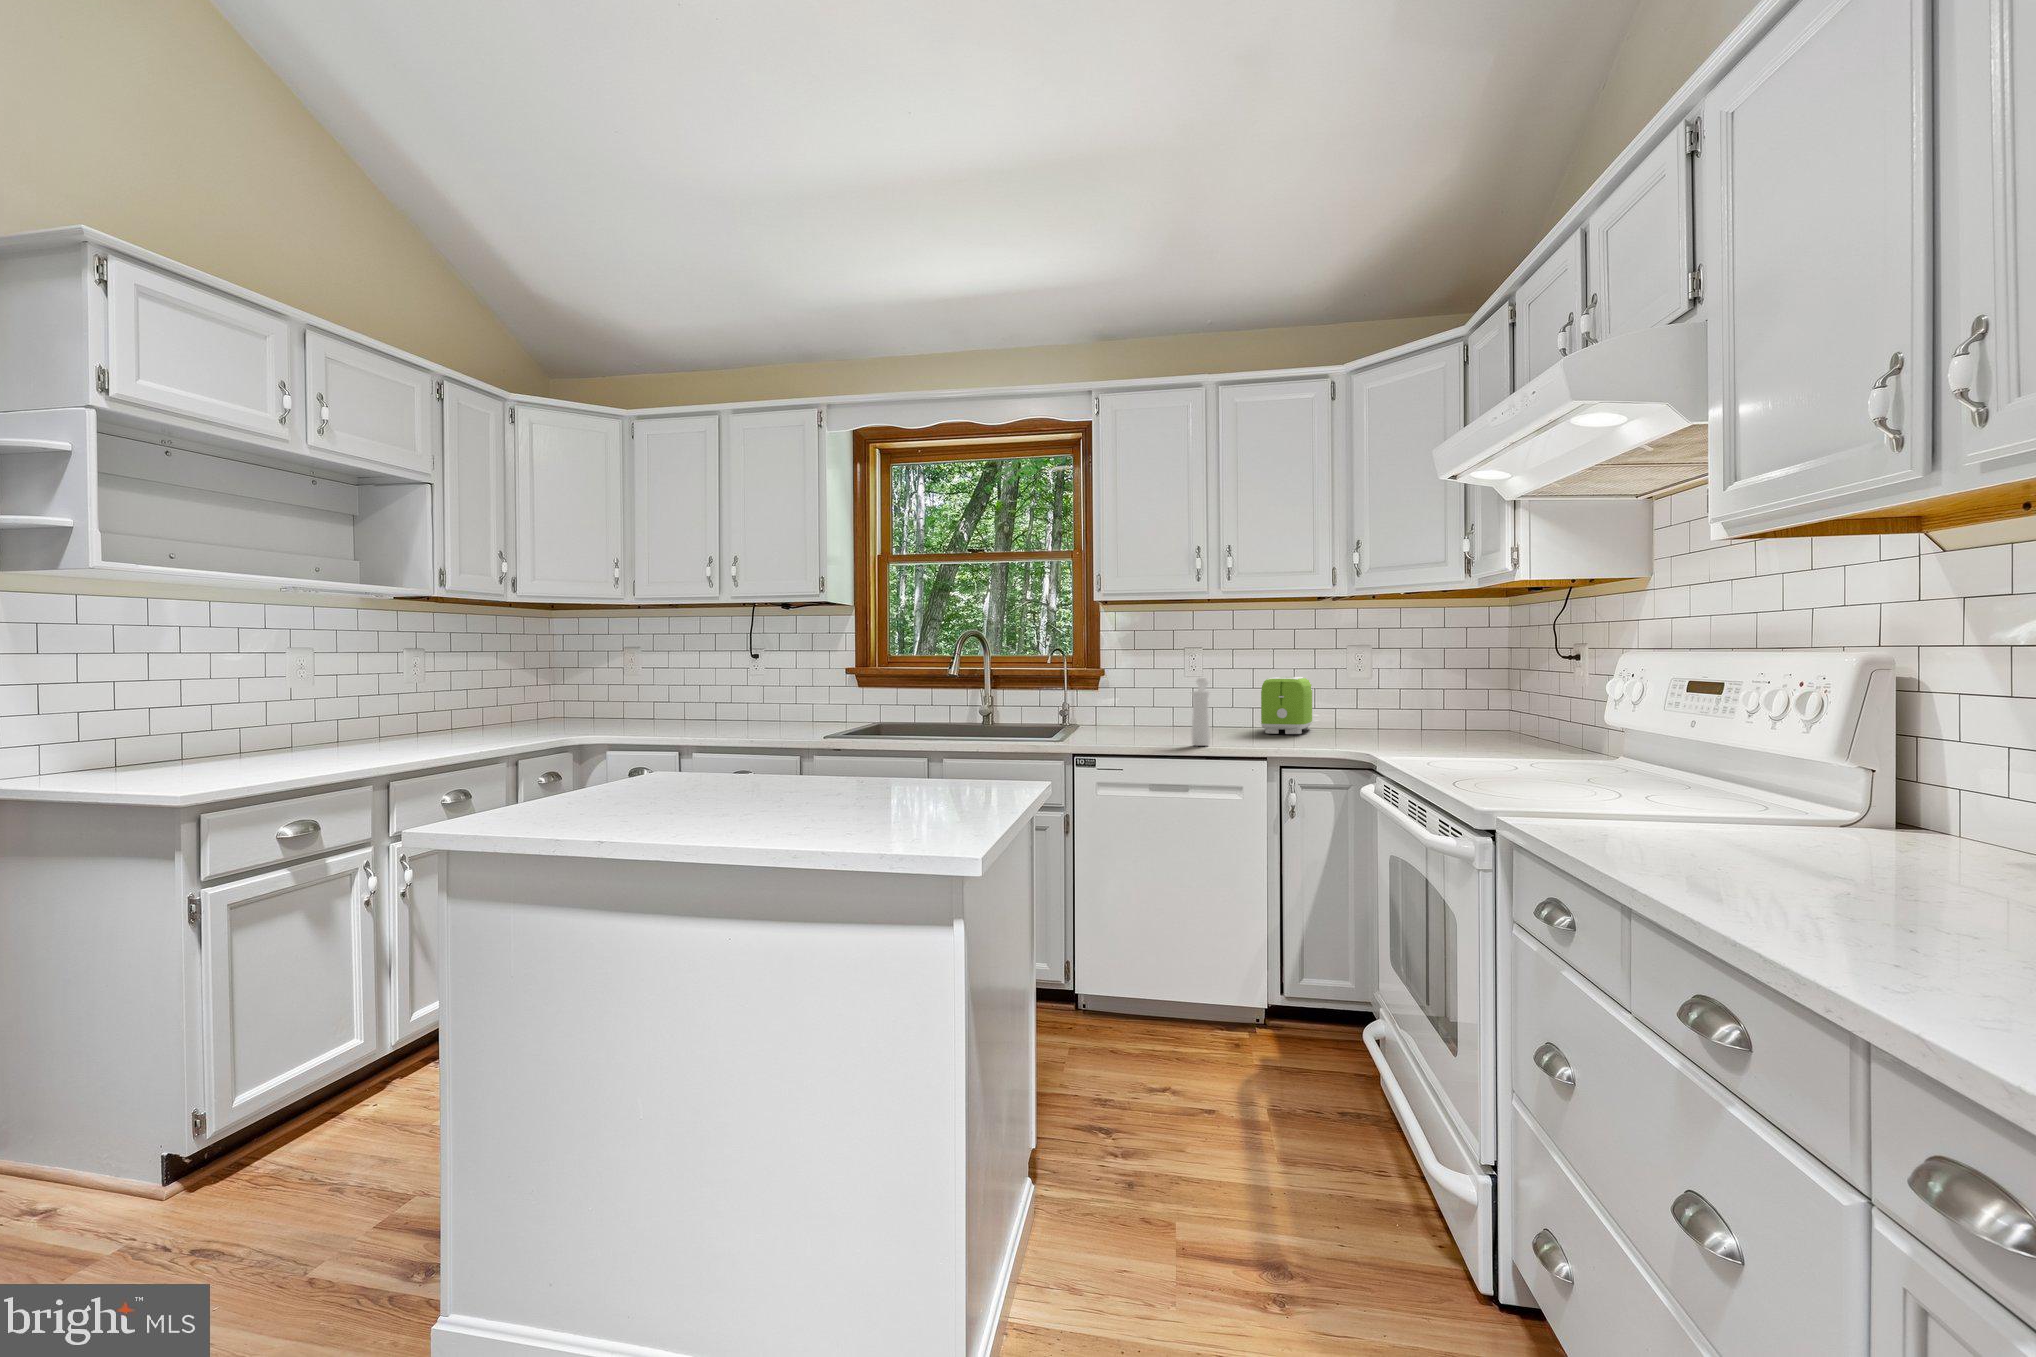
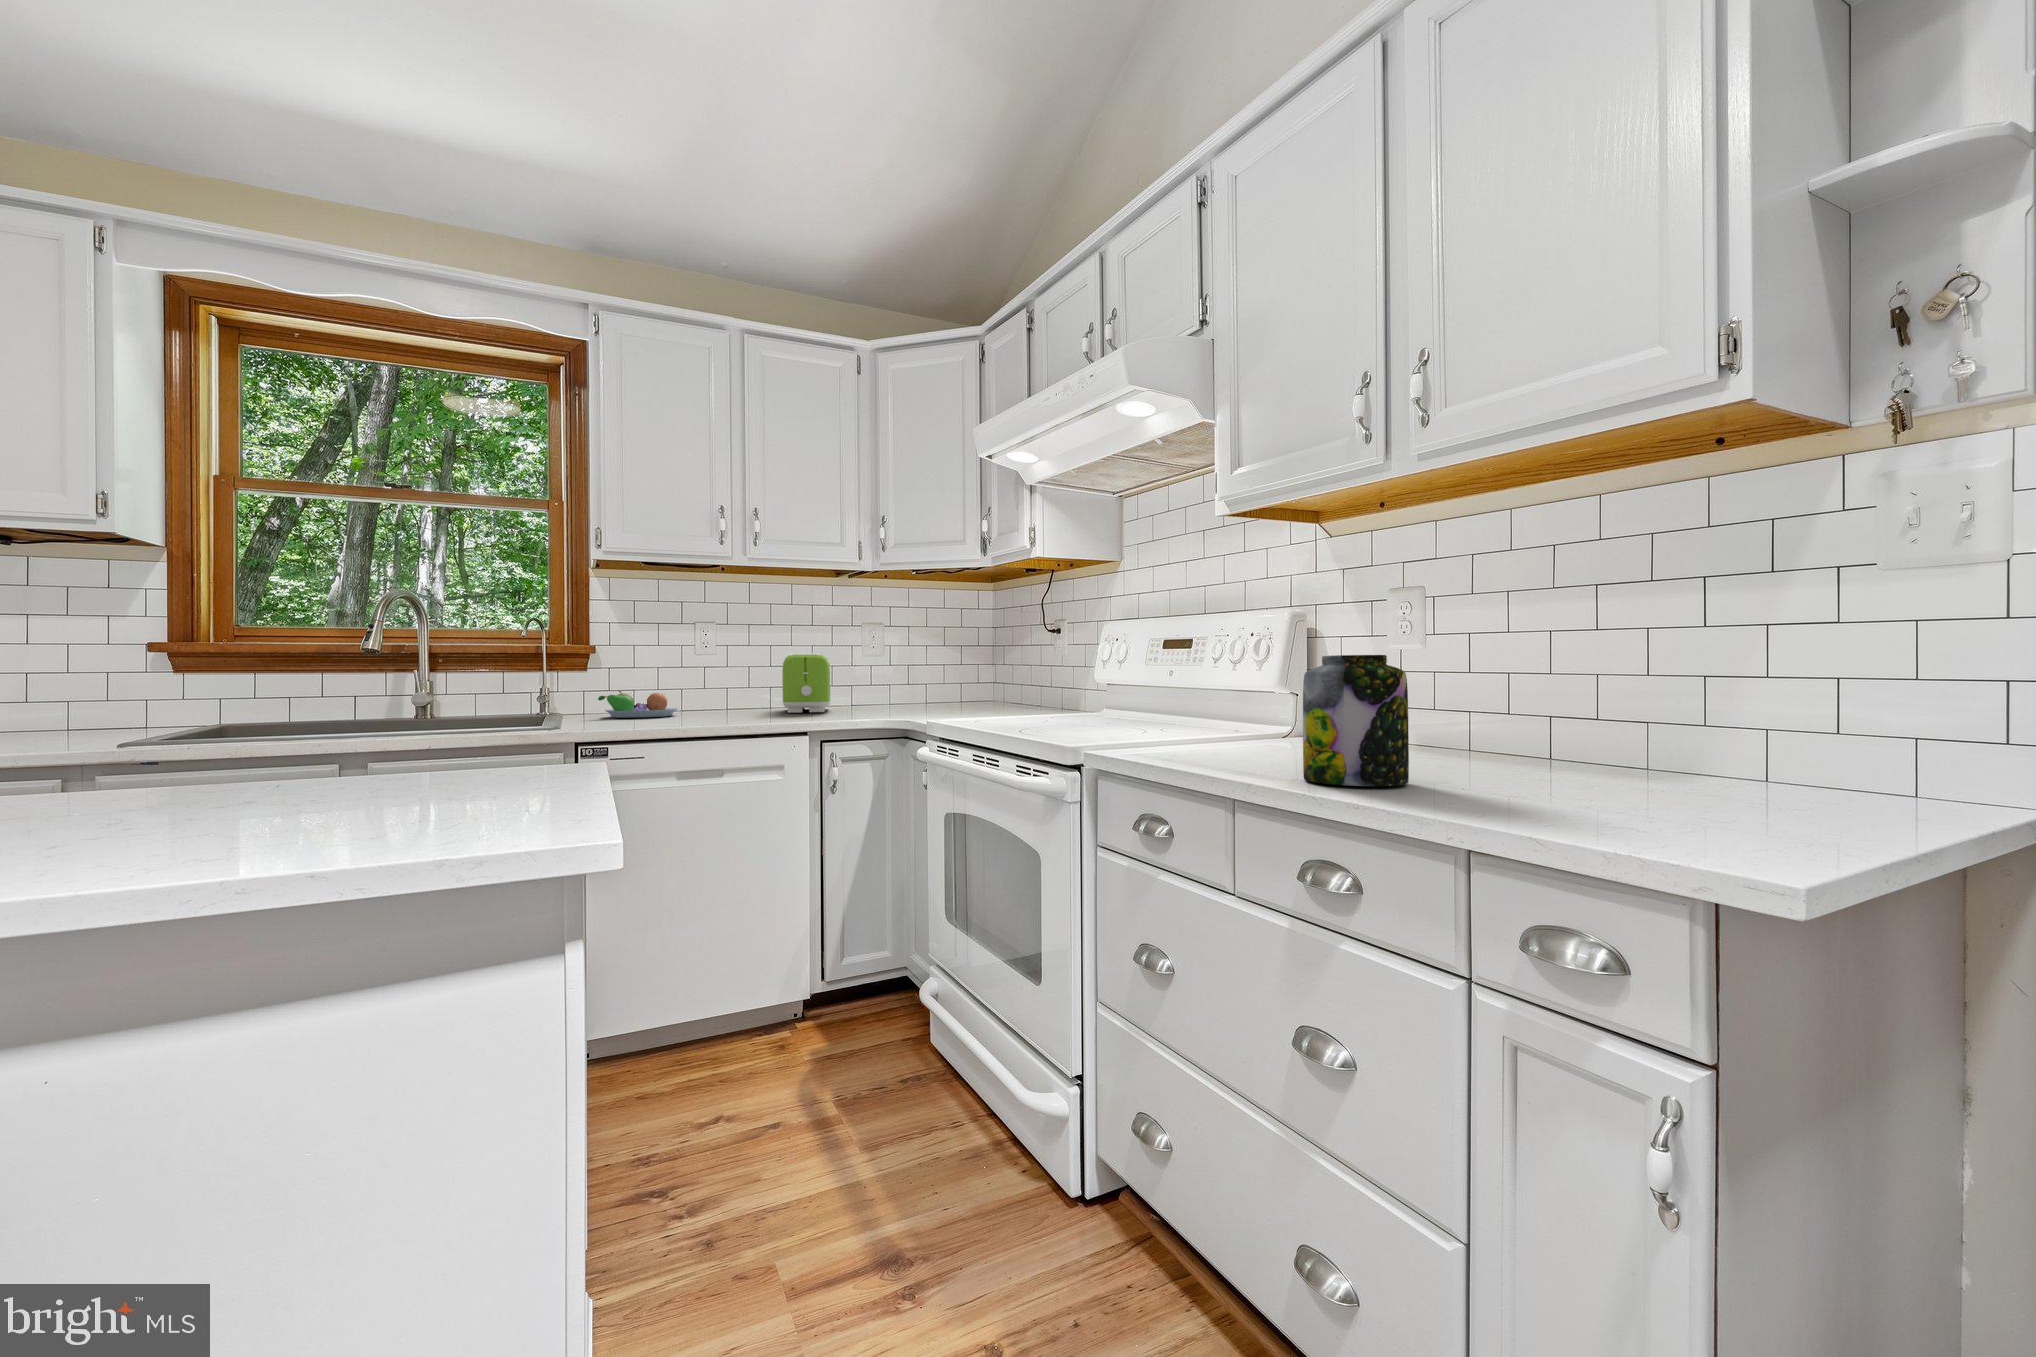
pepper mill: present [1192,678,1210,746] -> none [721,650,743,724]
fruit bowl: none [1106,707,1171,732] -> present [598,691,678,718]
jar: none [1718,745,1883,925] -> present [1303,655,1409,786]

